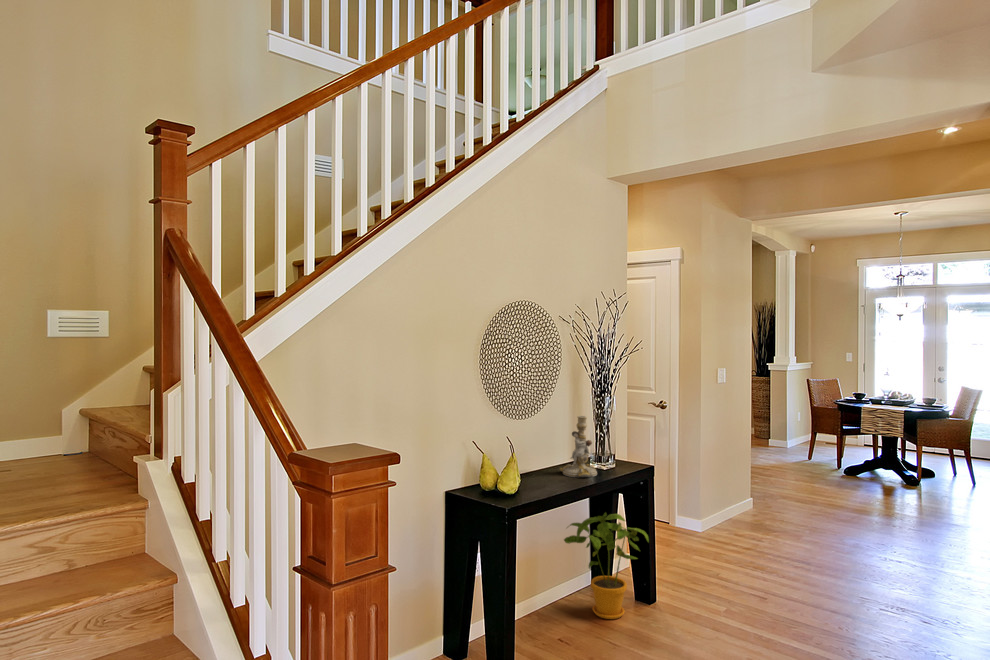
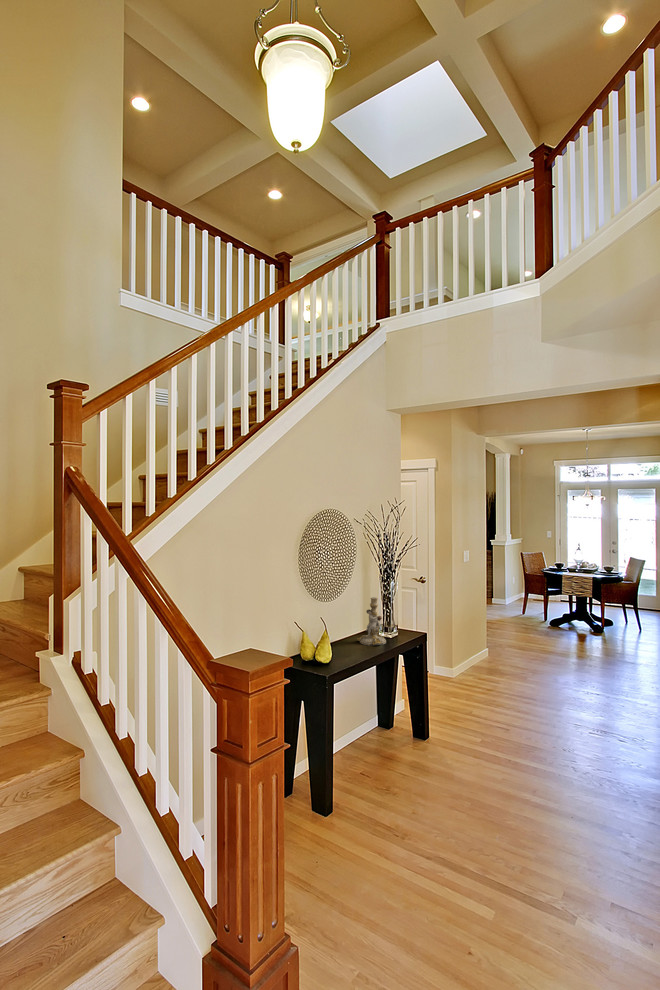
house plant: present [564,512,649,619] -> none [359,671,425,754]

